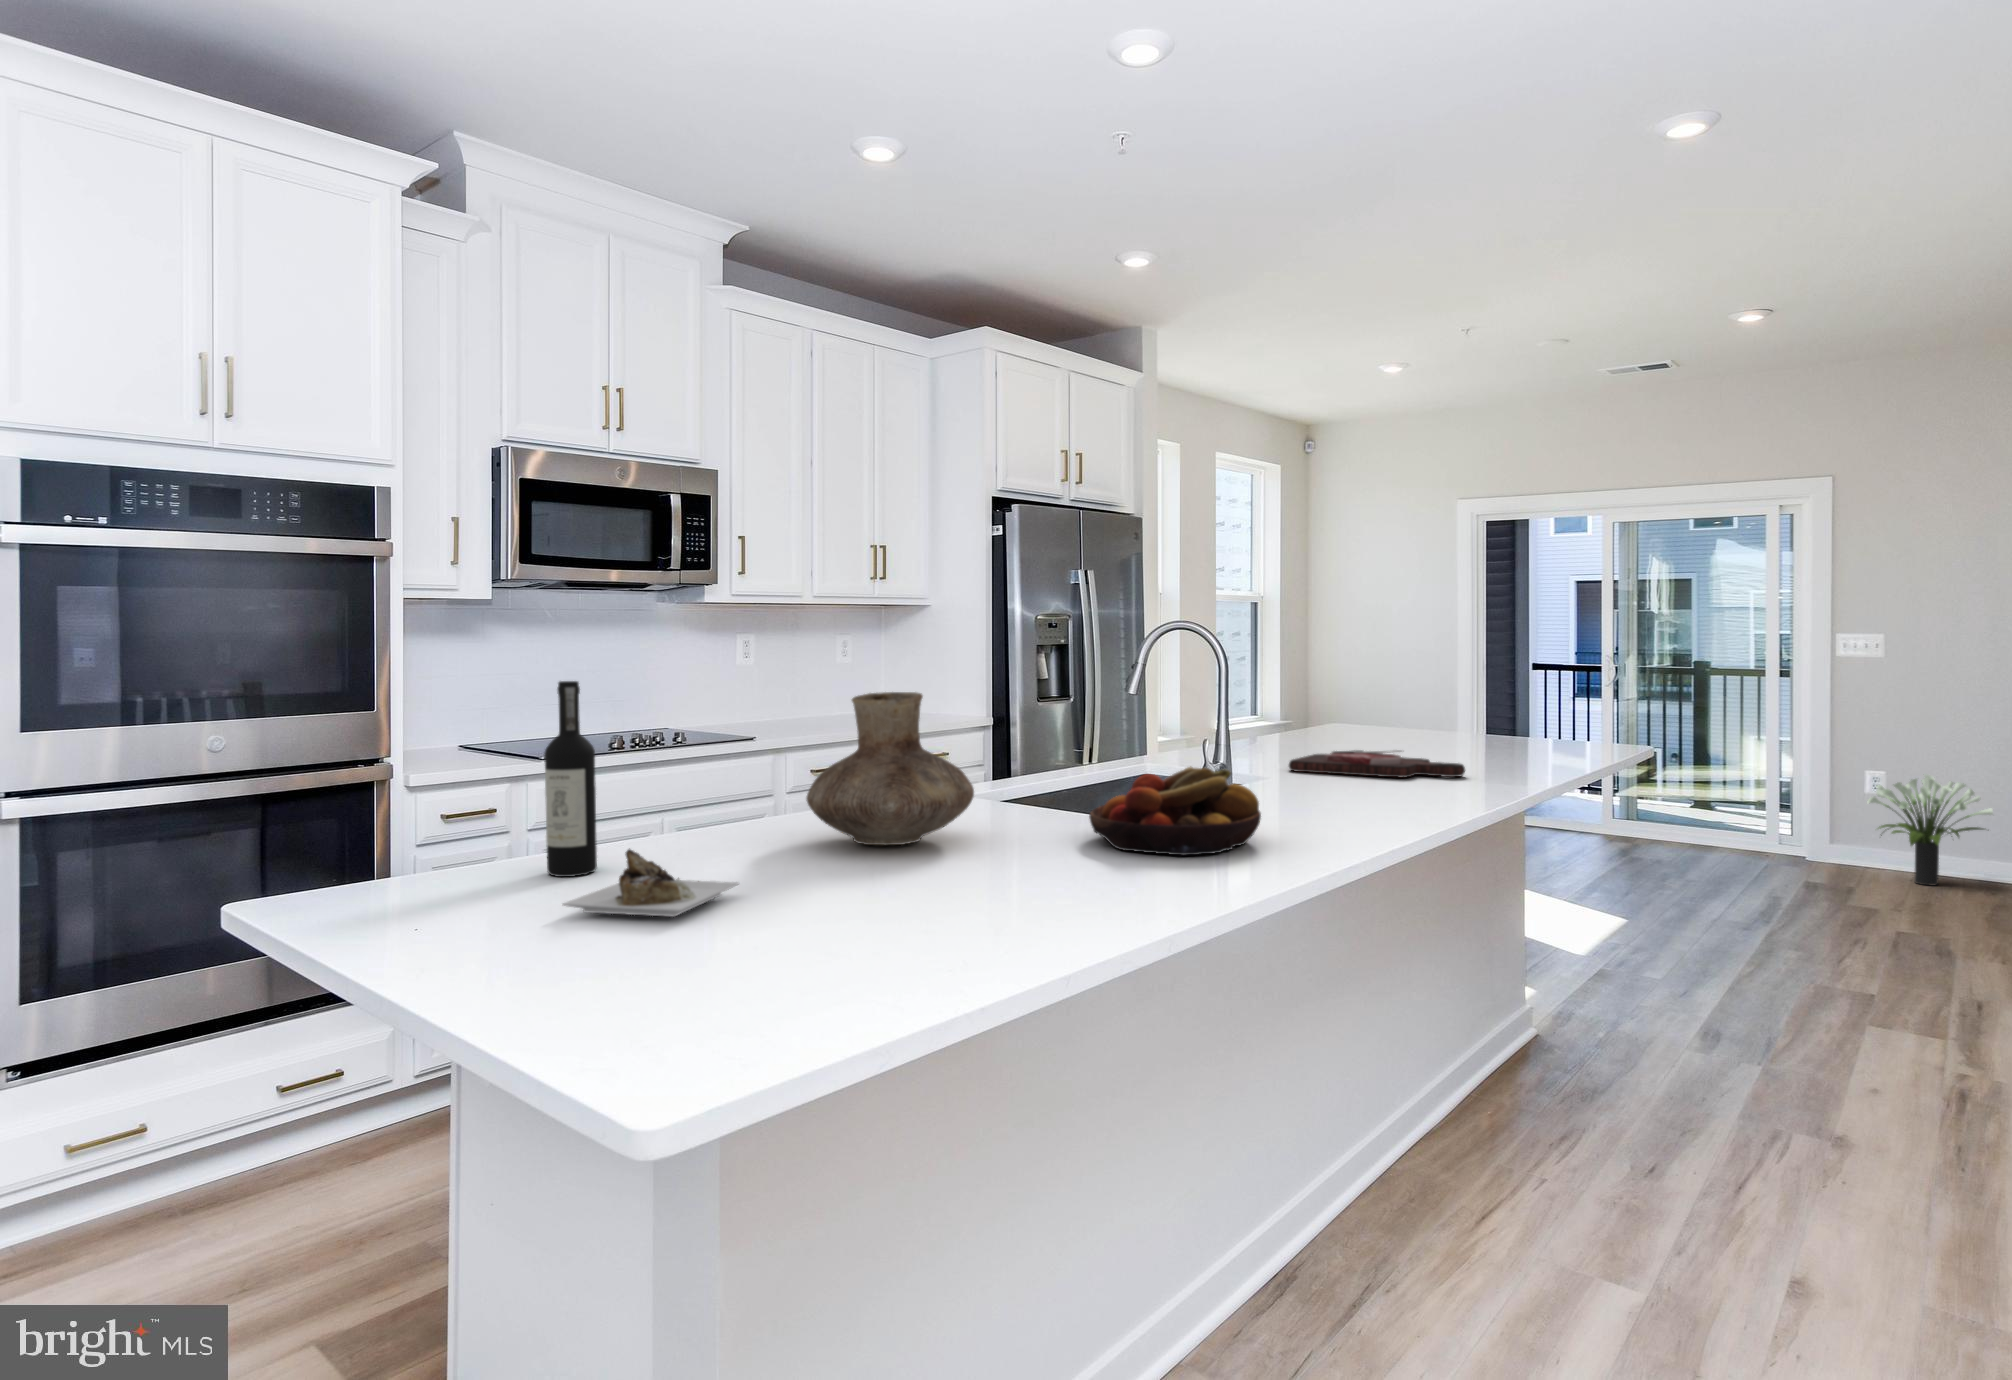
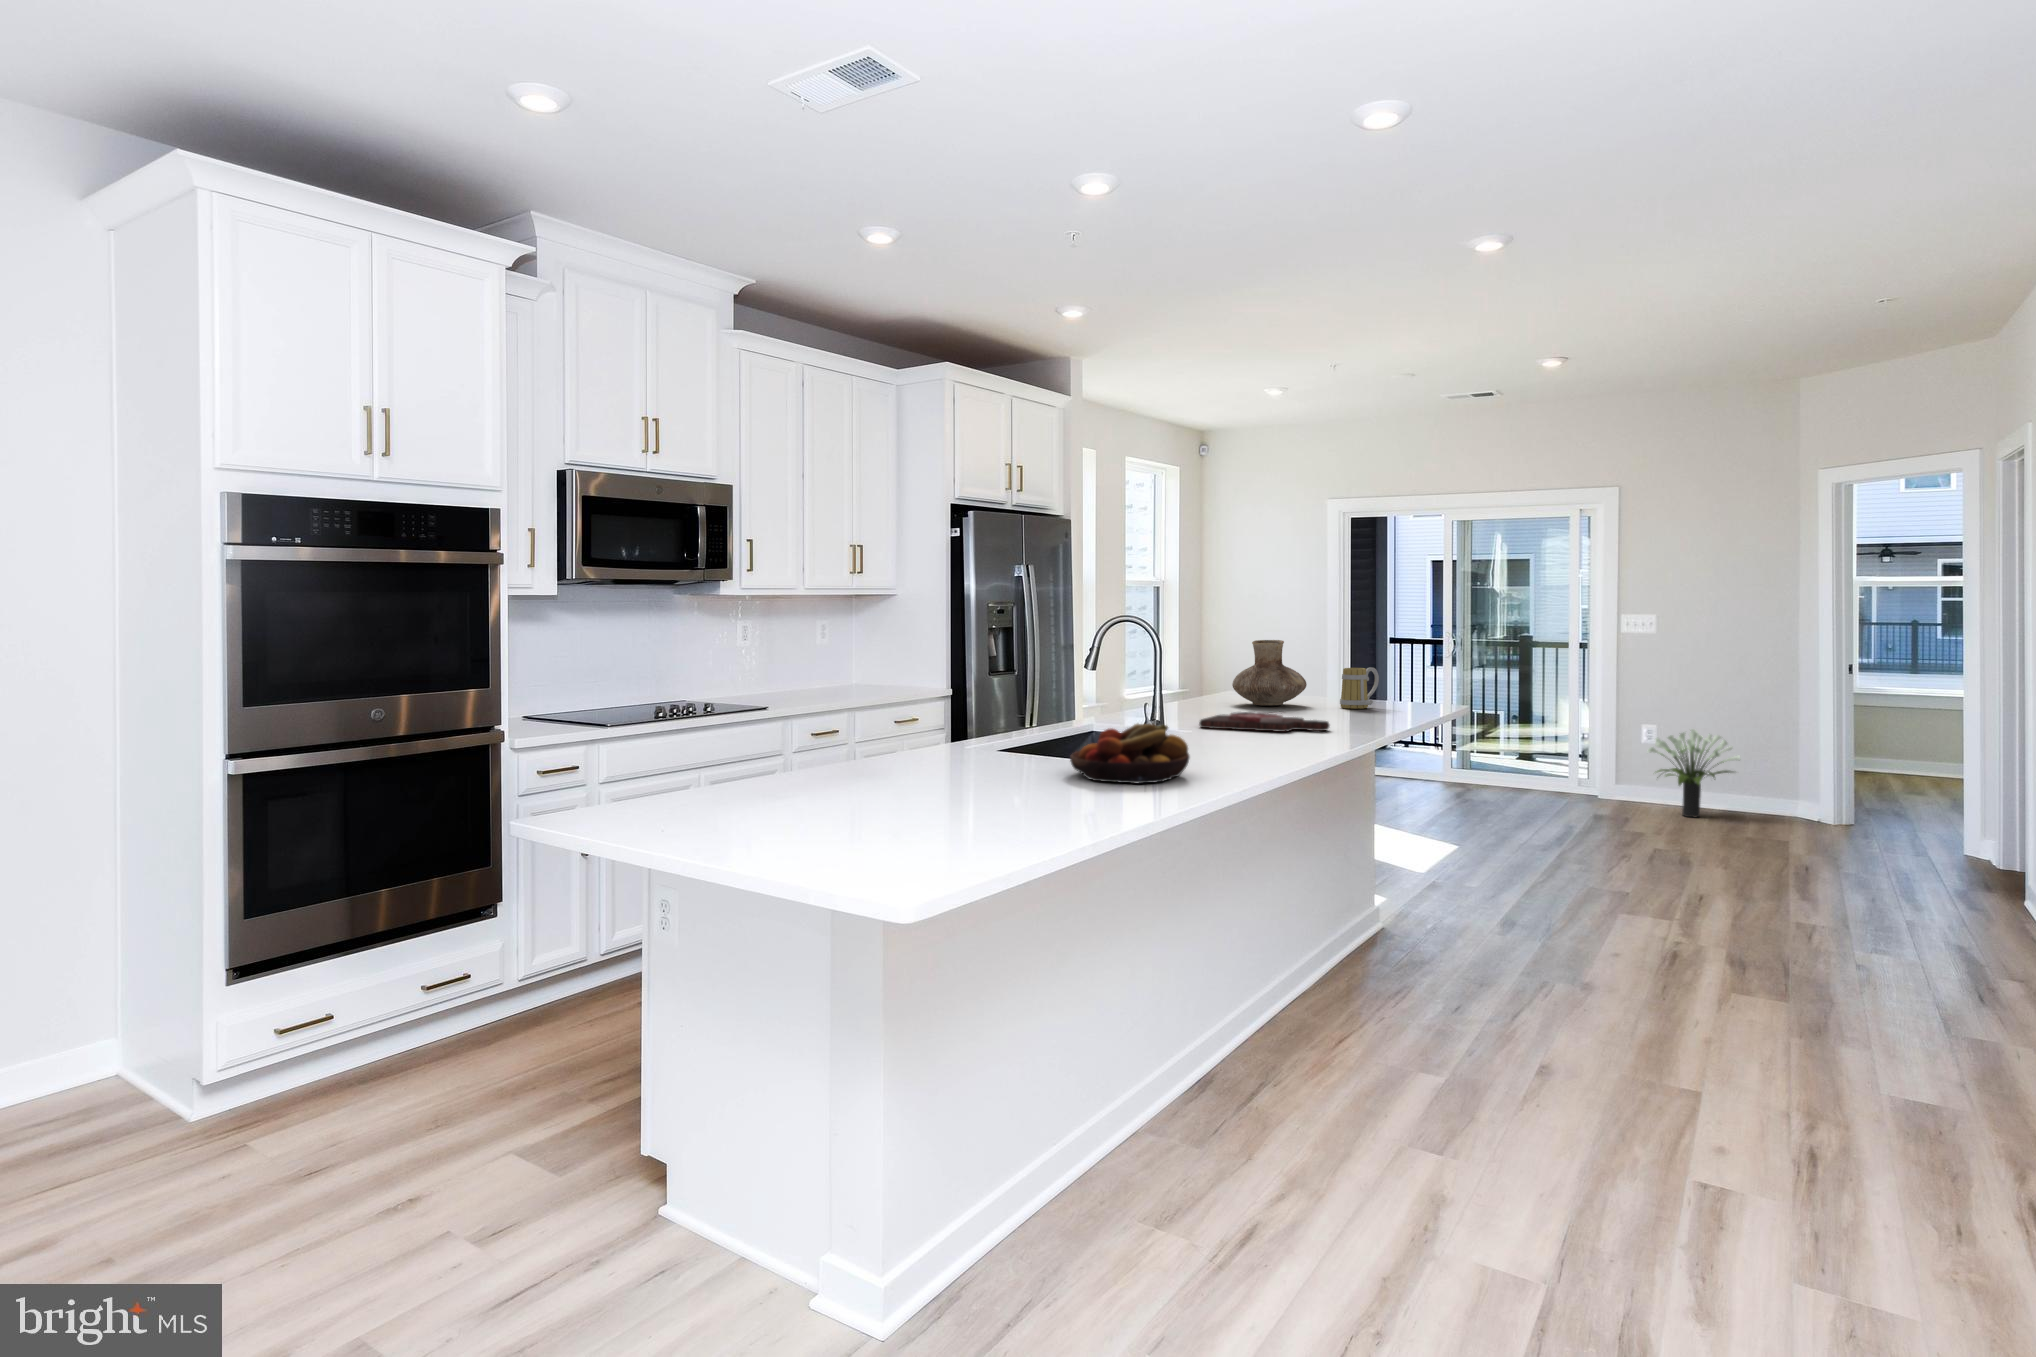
wine bottle: present [544,681,739,917] -> none [701,666,851,822]
vase: present [806,692,974,845] -> present [1232,640,1307,706]
mug: none [1477,694,1529,747] -> present [1340,668,1379,709]

